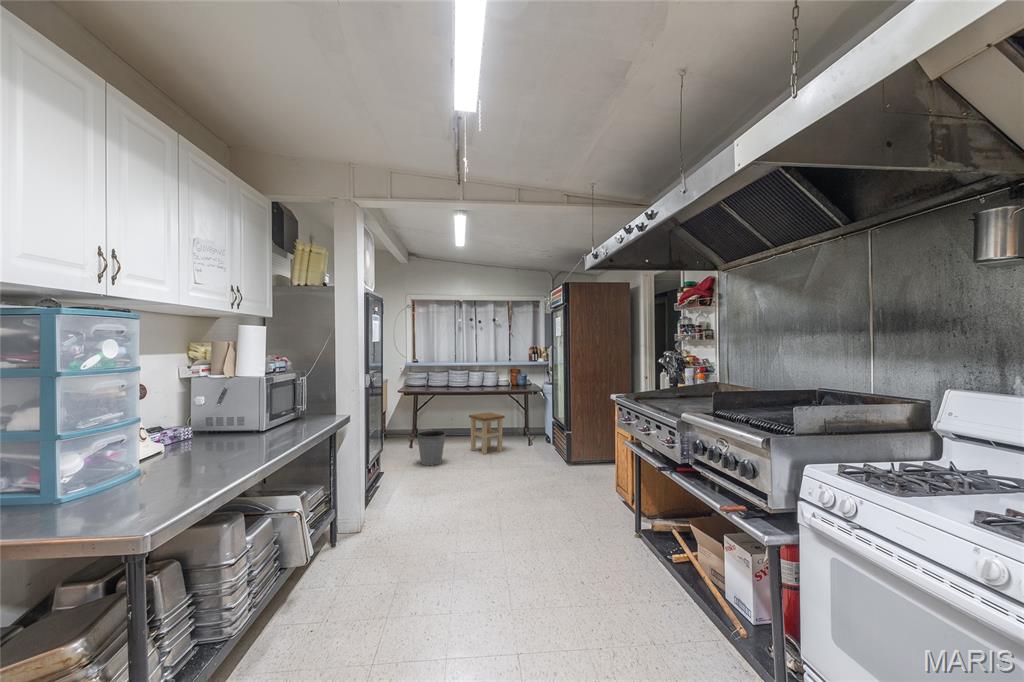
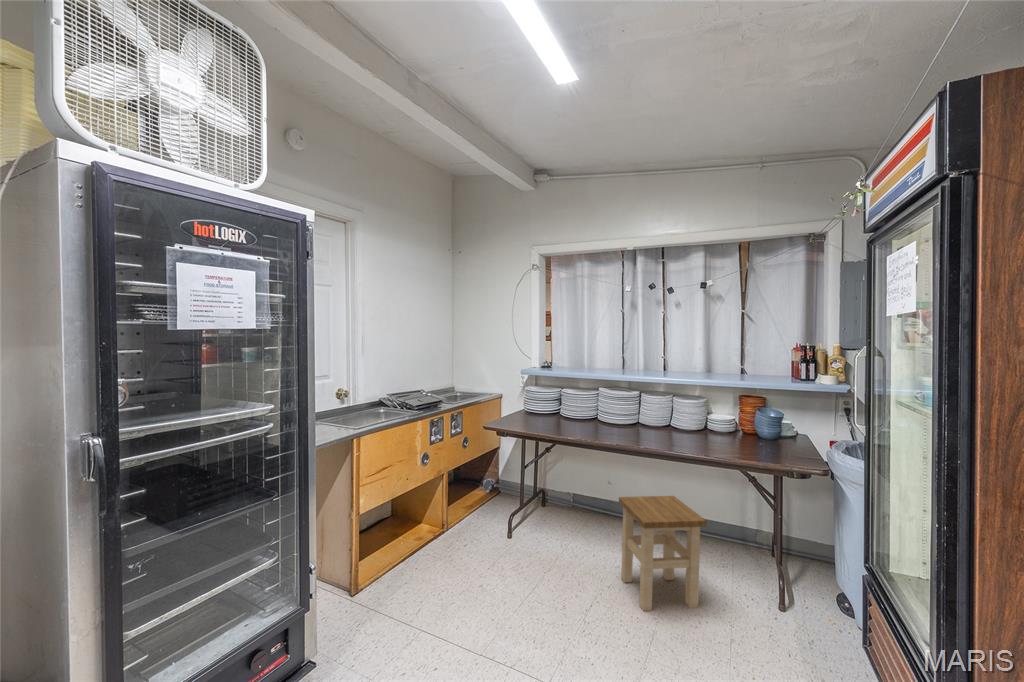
bucket: present [417,430,446,465] -> none [474,523,542,618]

